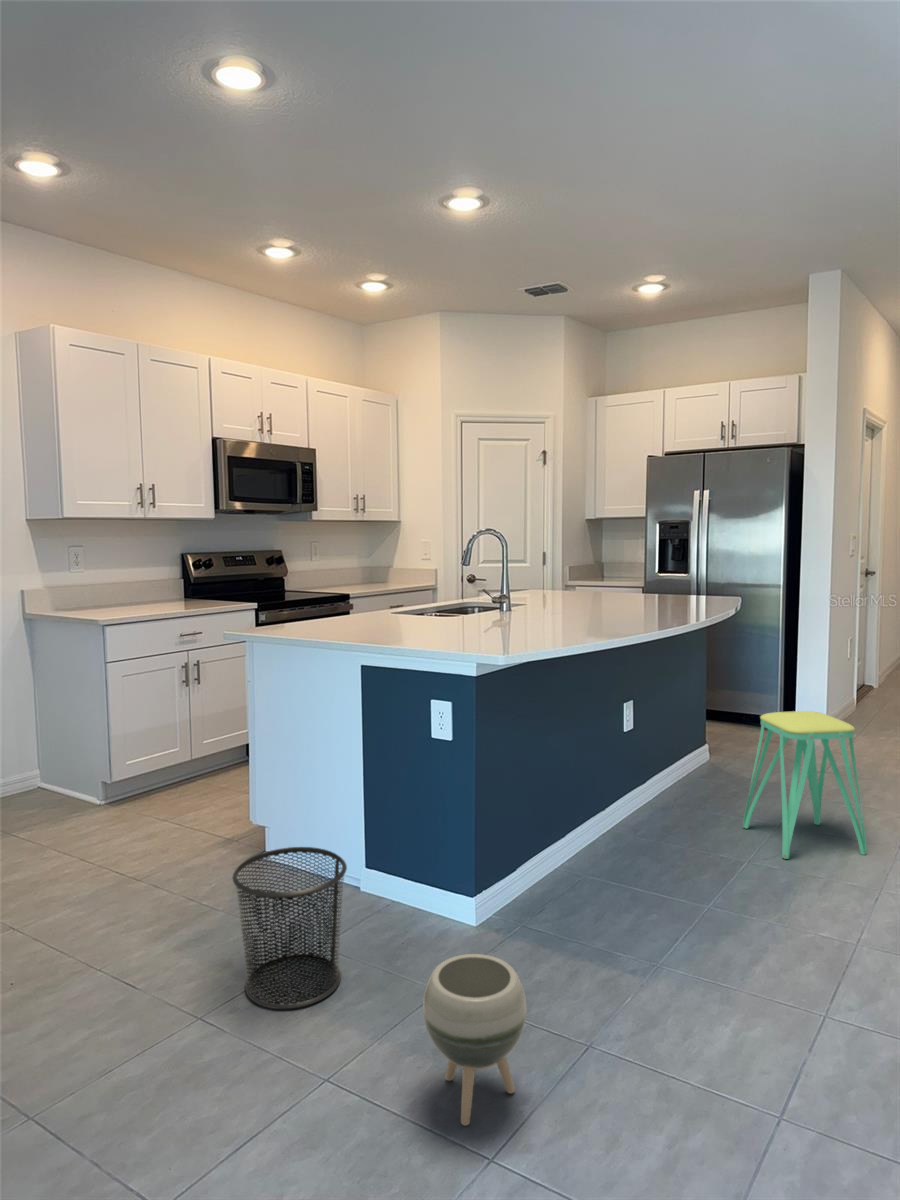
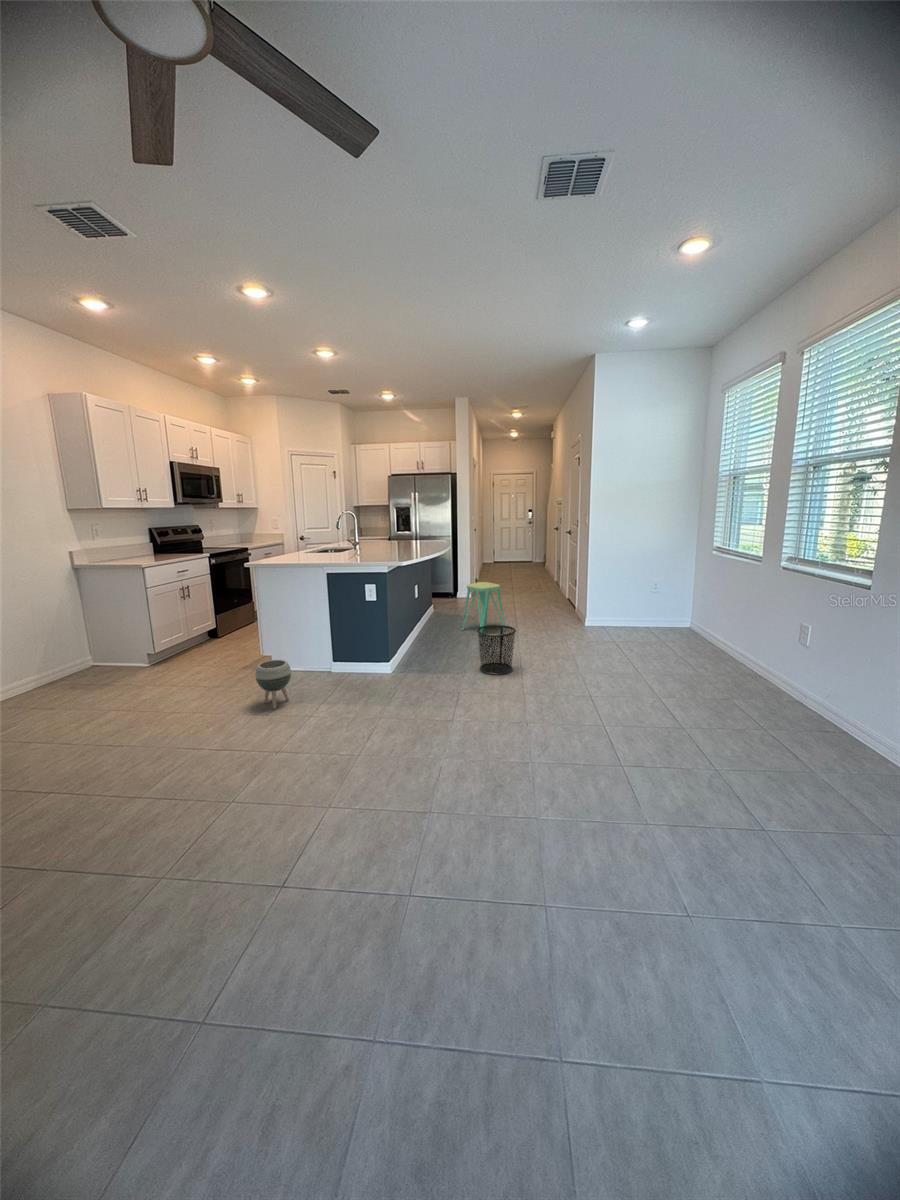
waste bin: present [232,847,347,1009] -> present [477,625,516,675]
planter: present [423,954,526,1126] -> present [255,660,291,709]

